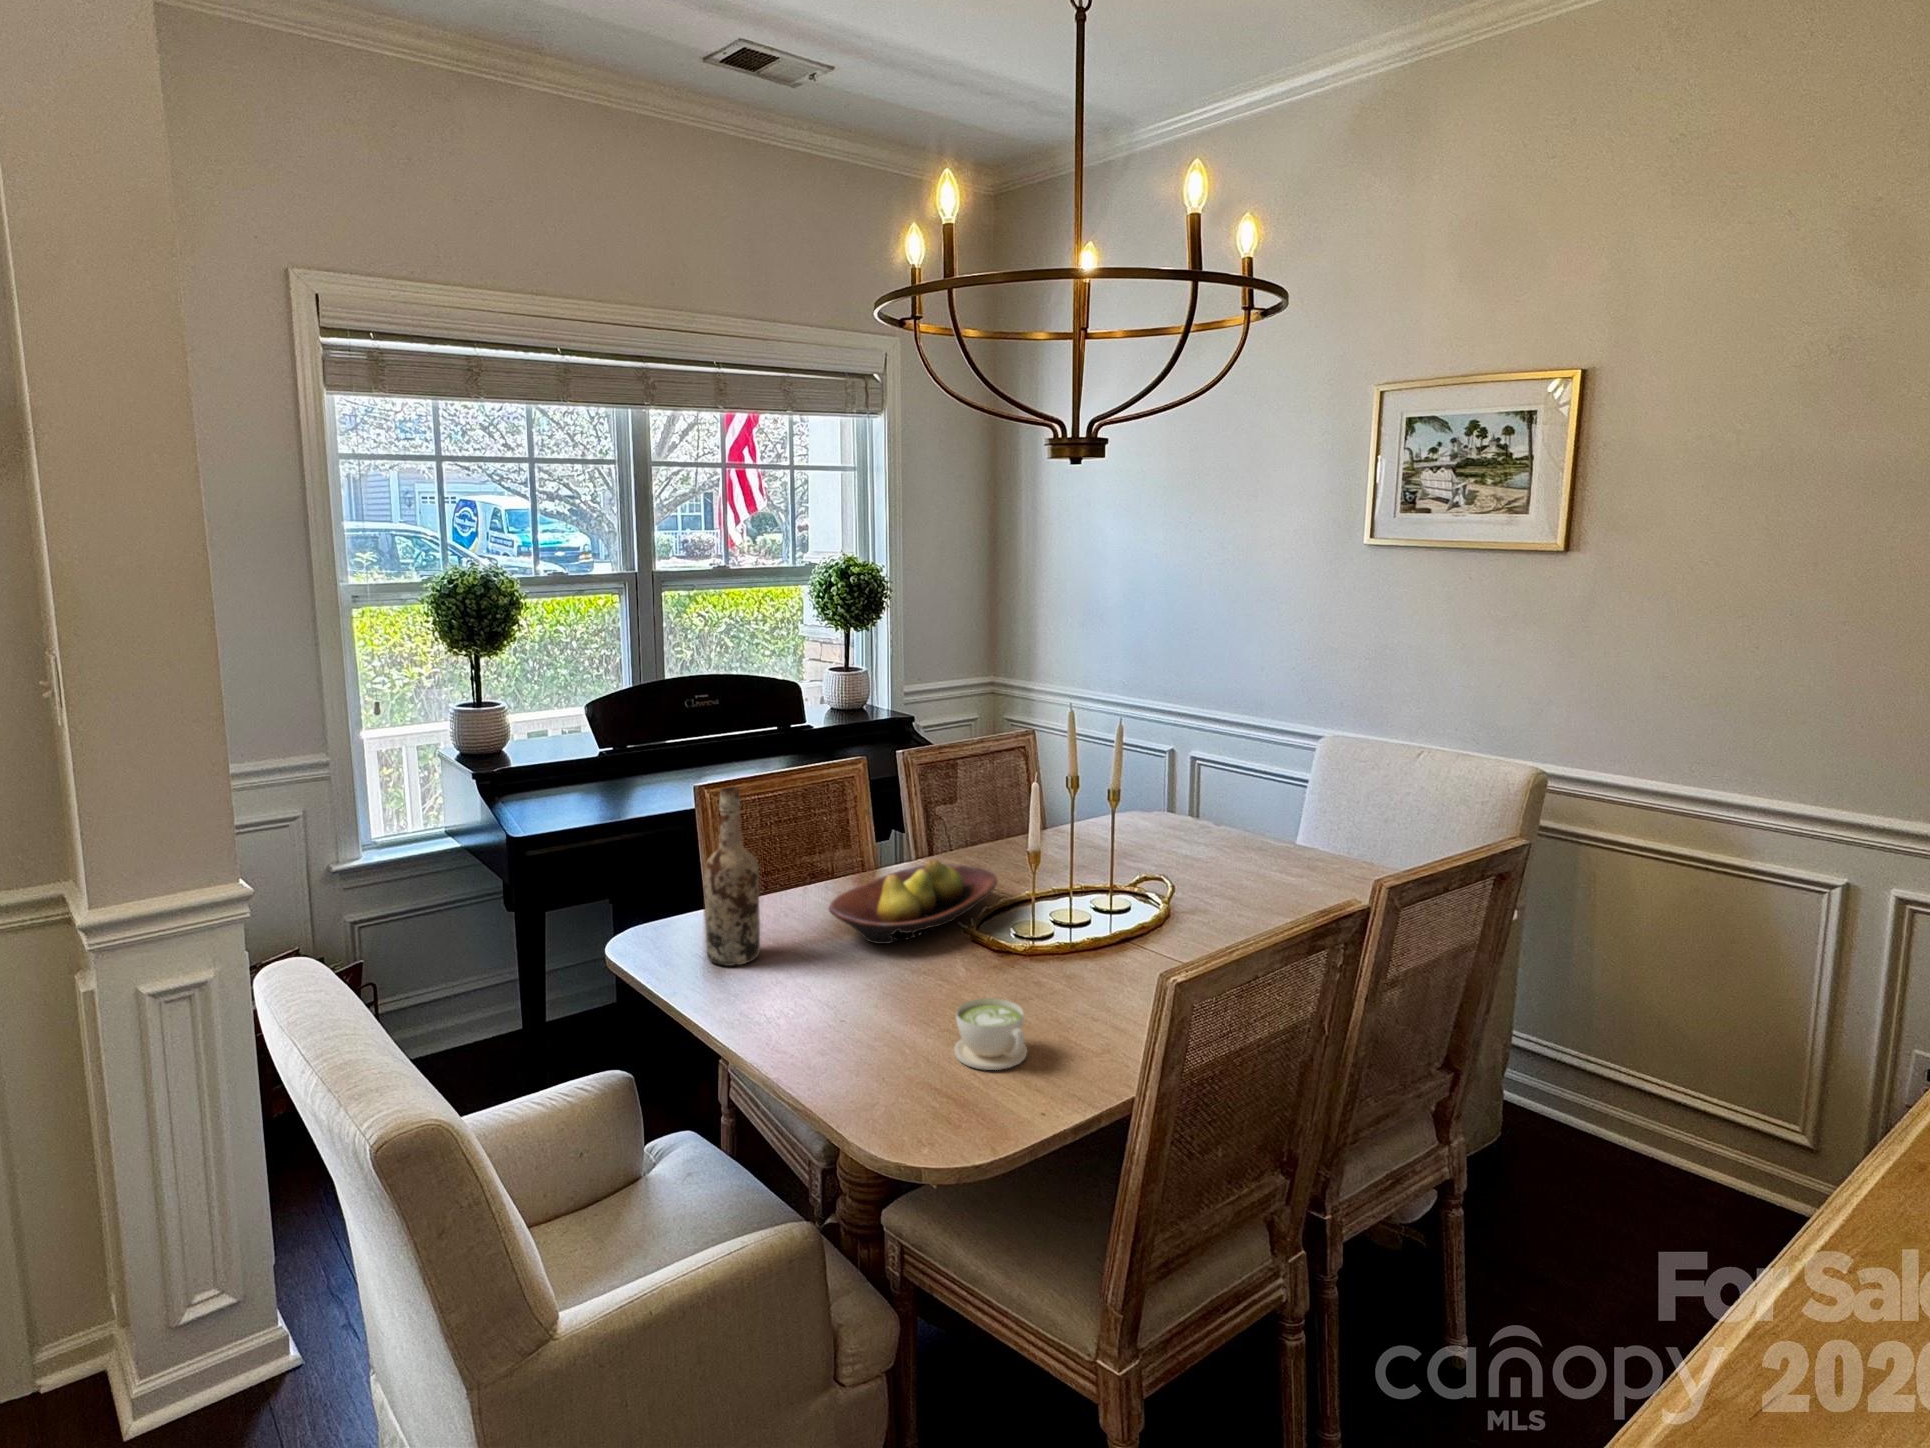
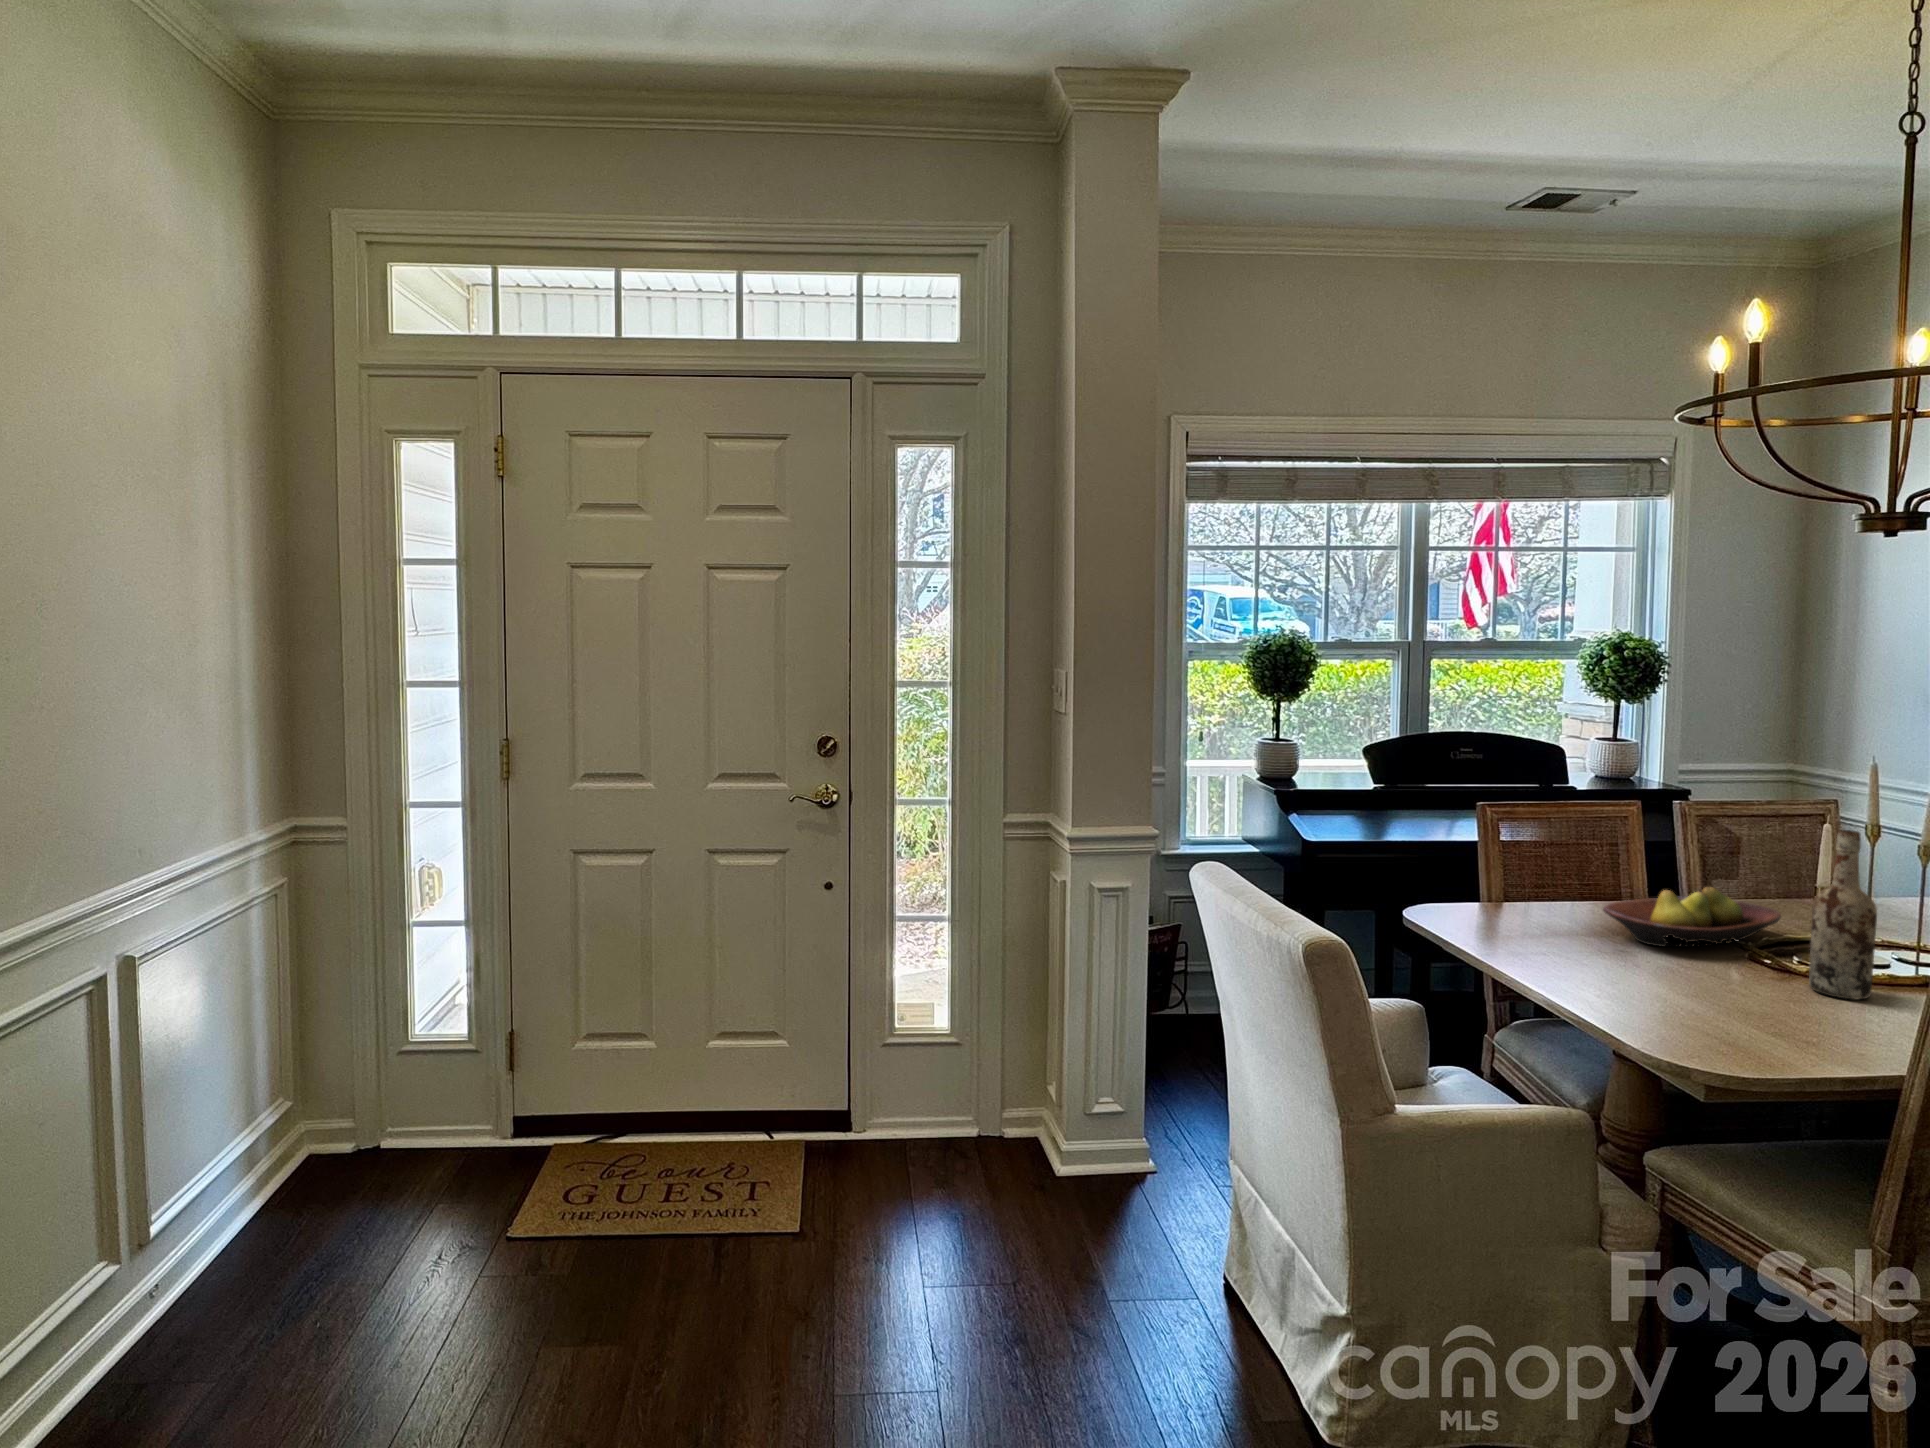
wine bottle: present [704,787,760,966] -> present [1809,830,1877,999]
coffee cup: present [954,998,1027,1070] -> none [1728,977,1804,1033]

